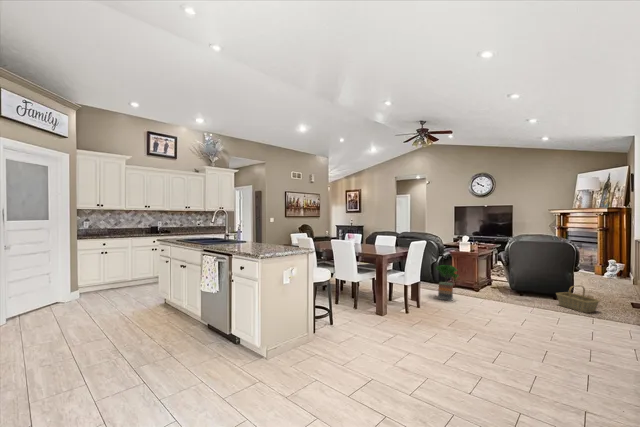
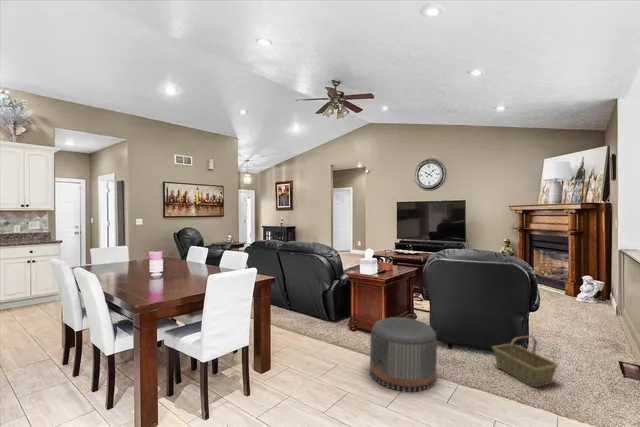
potted tree: present [436,265,459,301] -> none [306,298,343,362]
pouf: none [481,275,526,313] -> present [370,317,437,392]

